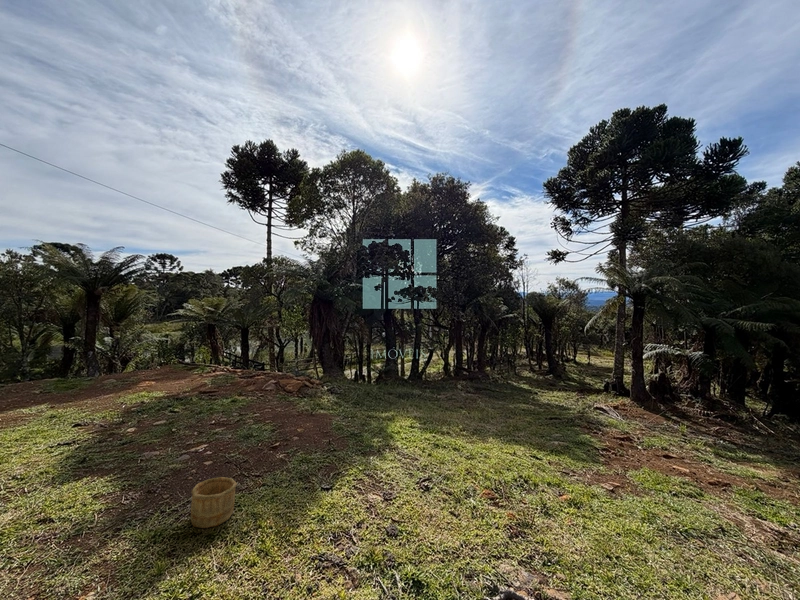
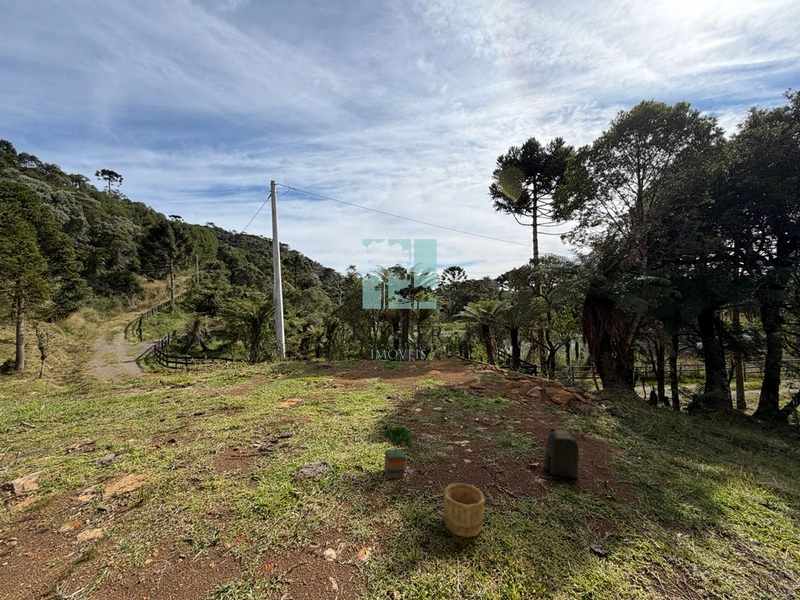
backpack: none [283,408,311,450] -> present [544,428,579,478]
potted tree: none [93,445,145,513] -> present [383,427,413,478]

